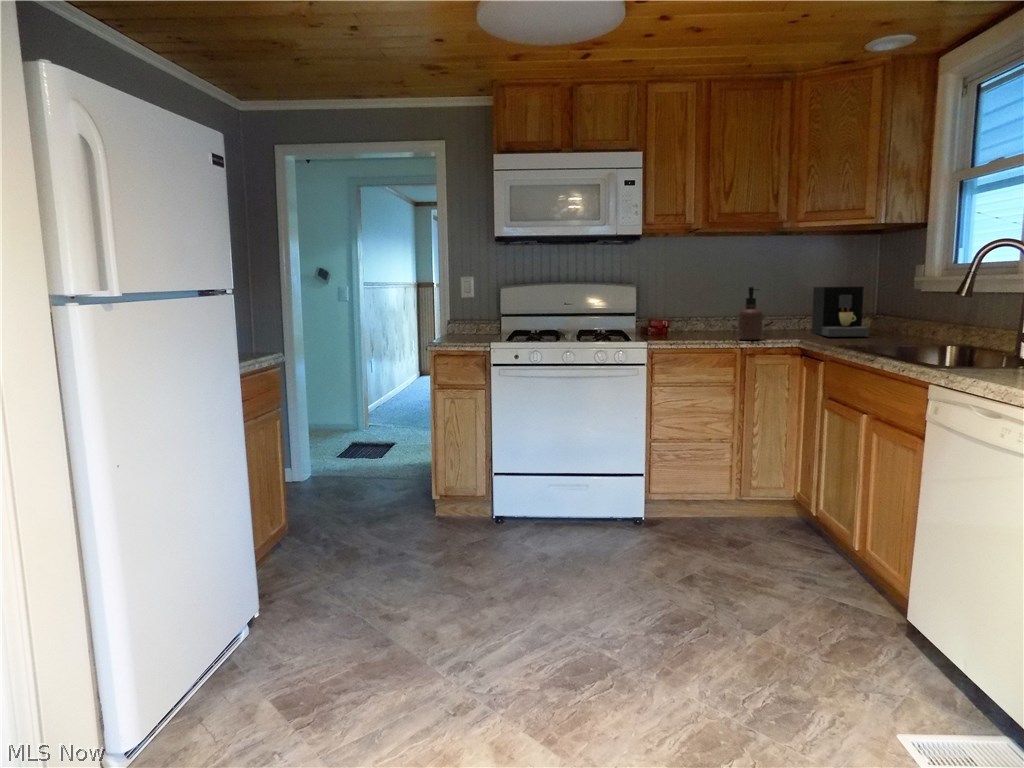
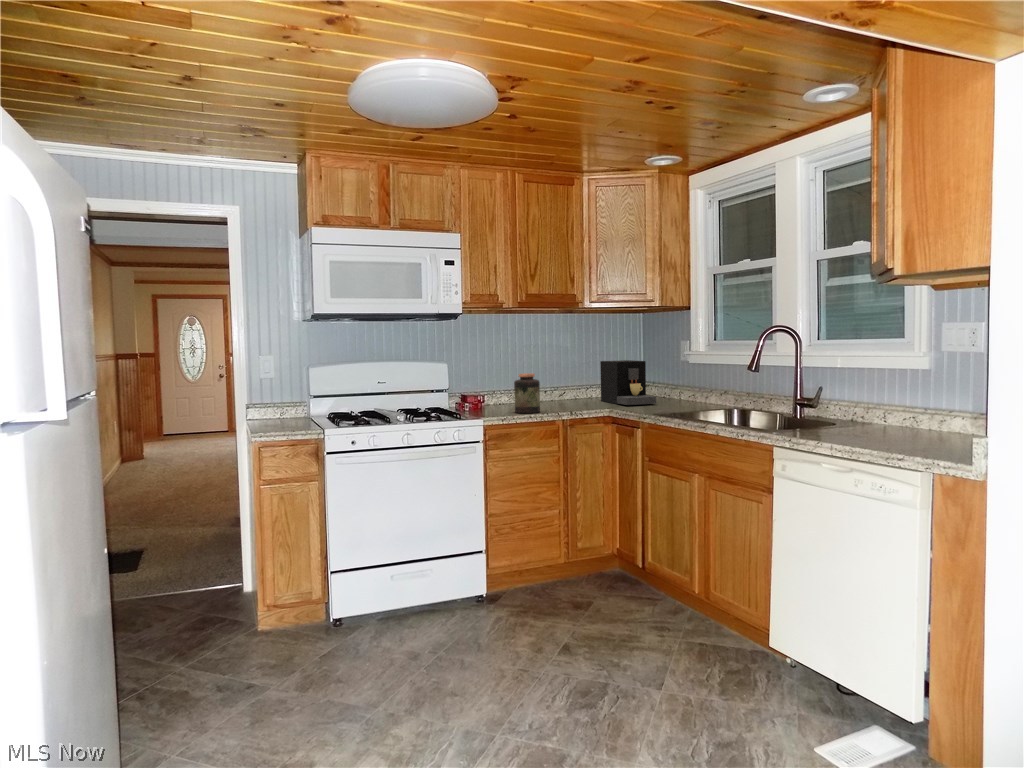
soap dispenser: present [738,287,763,340] -> none [557,363,578,412]
jar: none [692,298,720,340] -> present [514,373,540,413]

